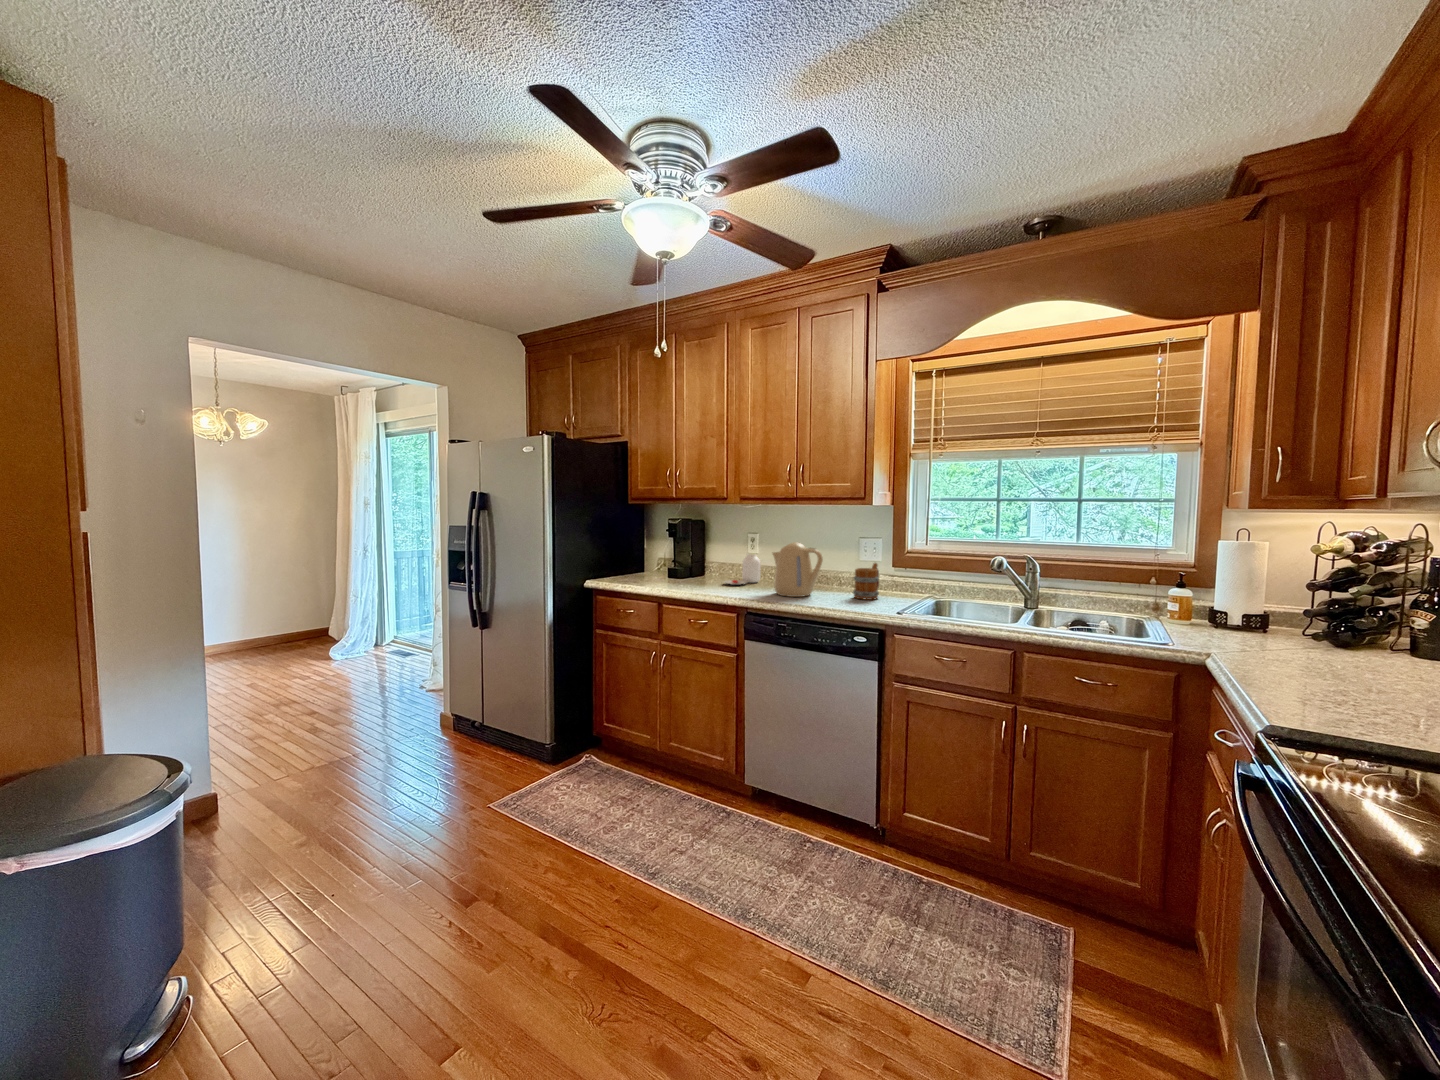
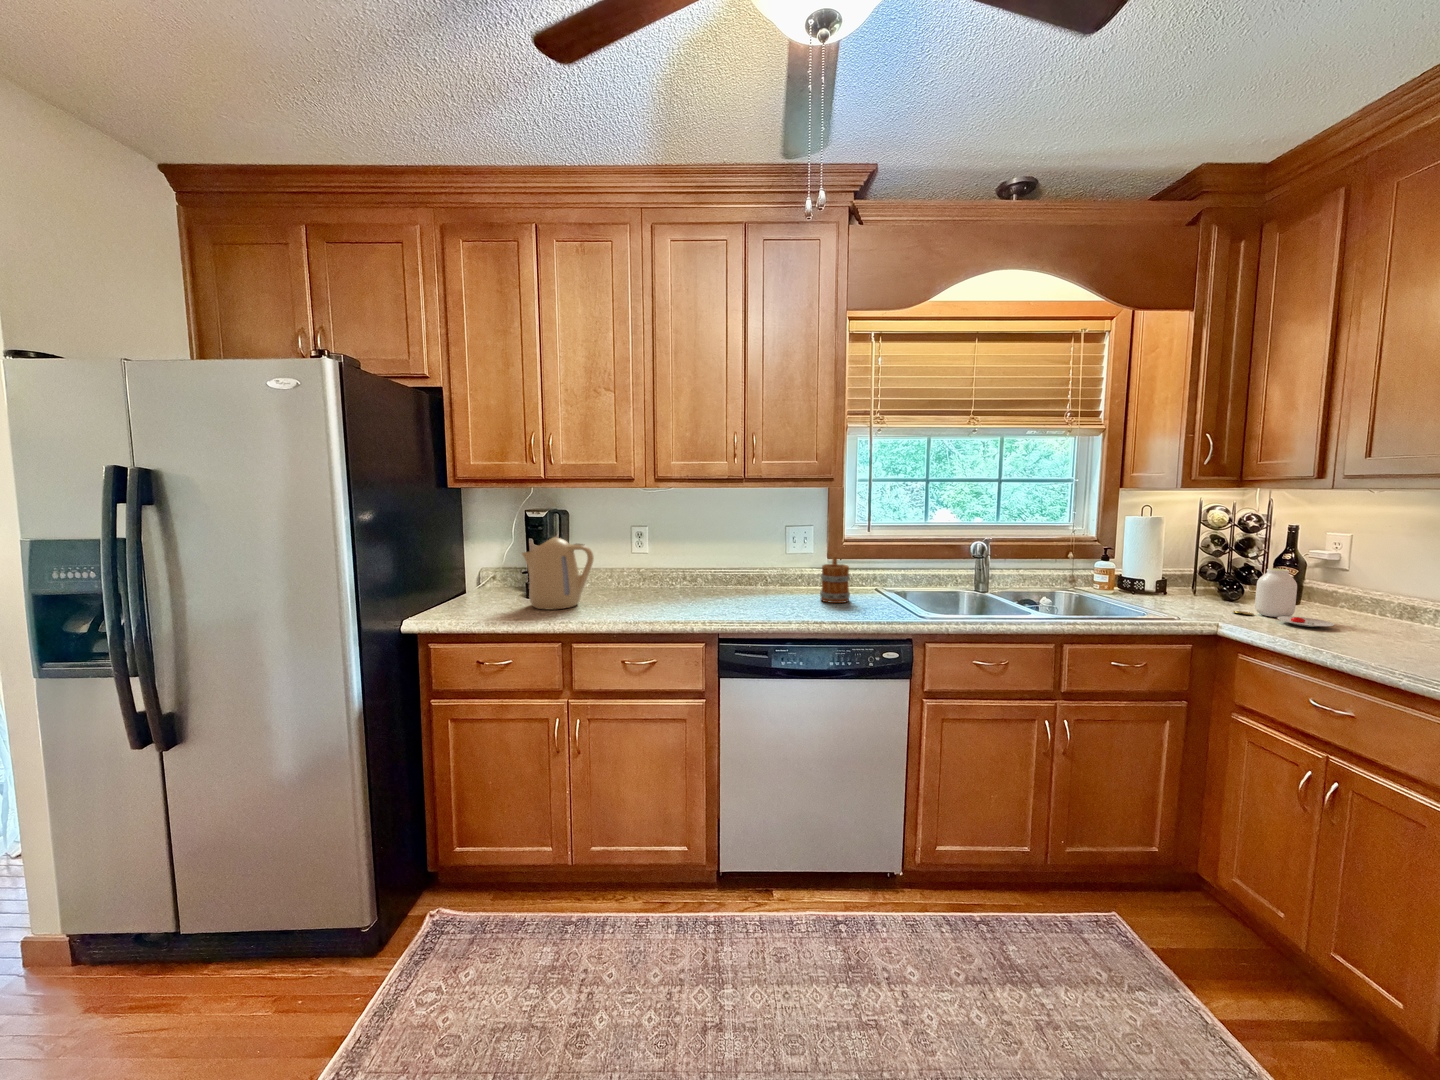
kettle: present [773,542,823,597] -> present [522,537,594,610]
jar: present [724,553,761,585] -> present [1233,568,1334,627]

